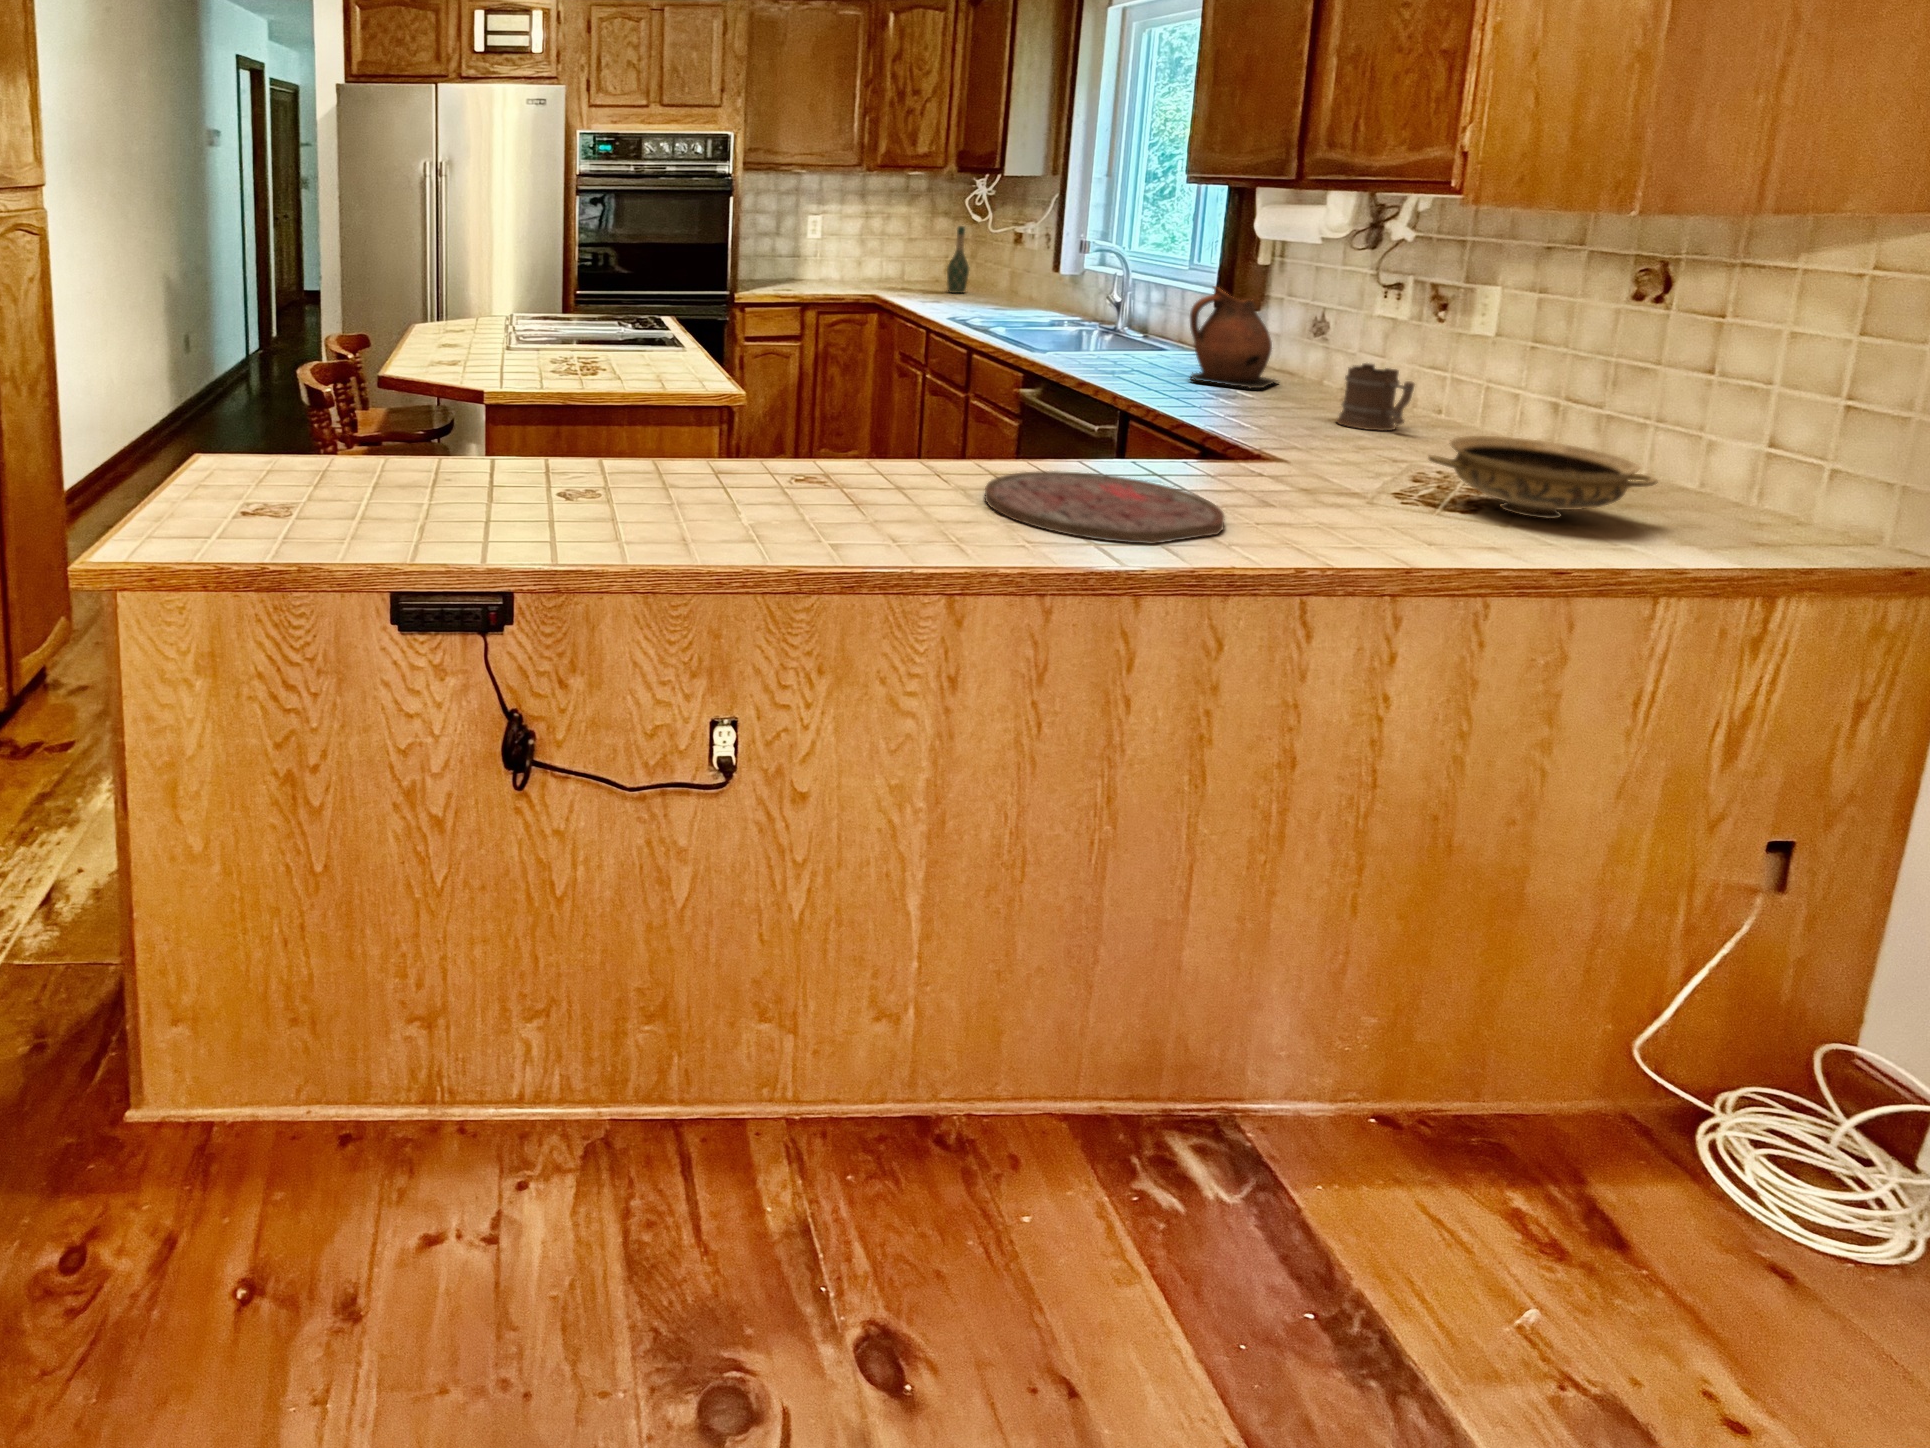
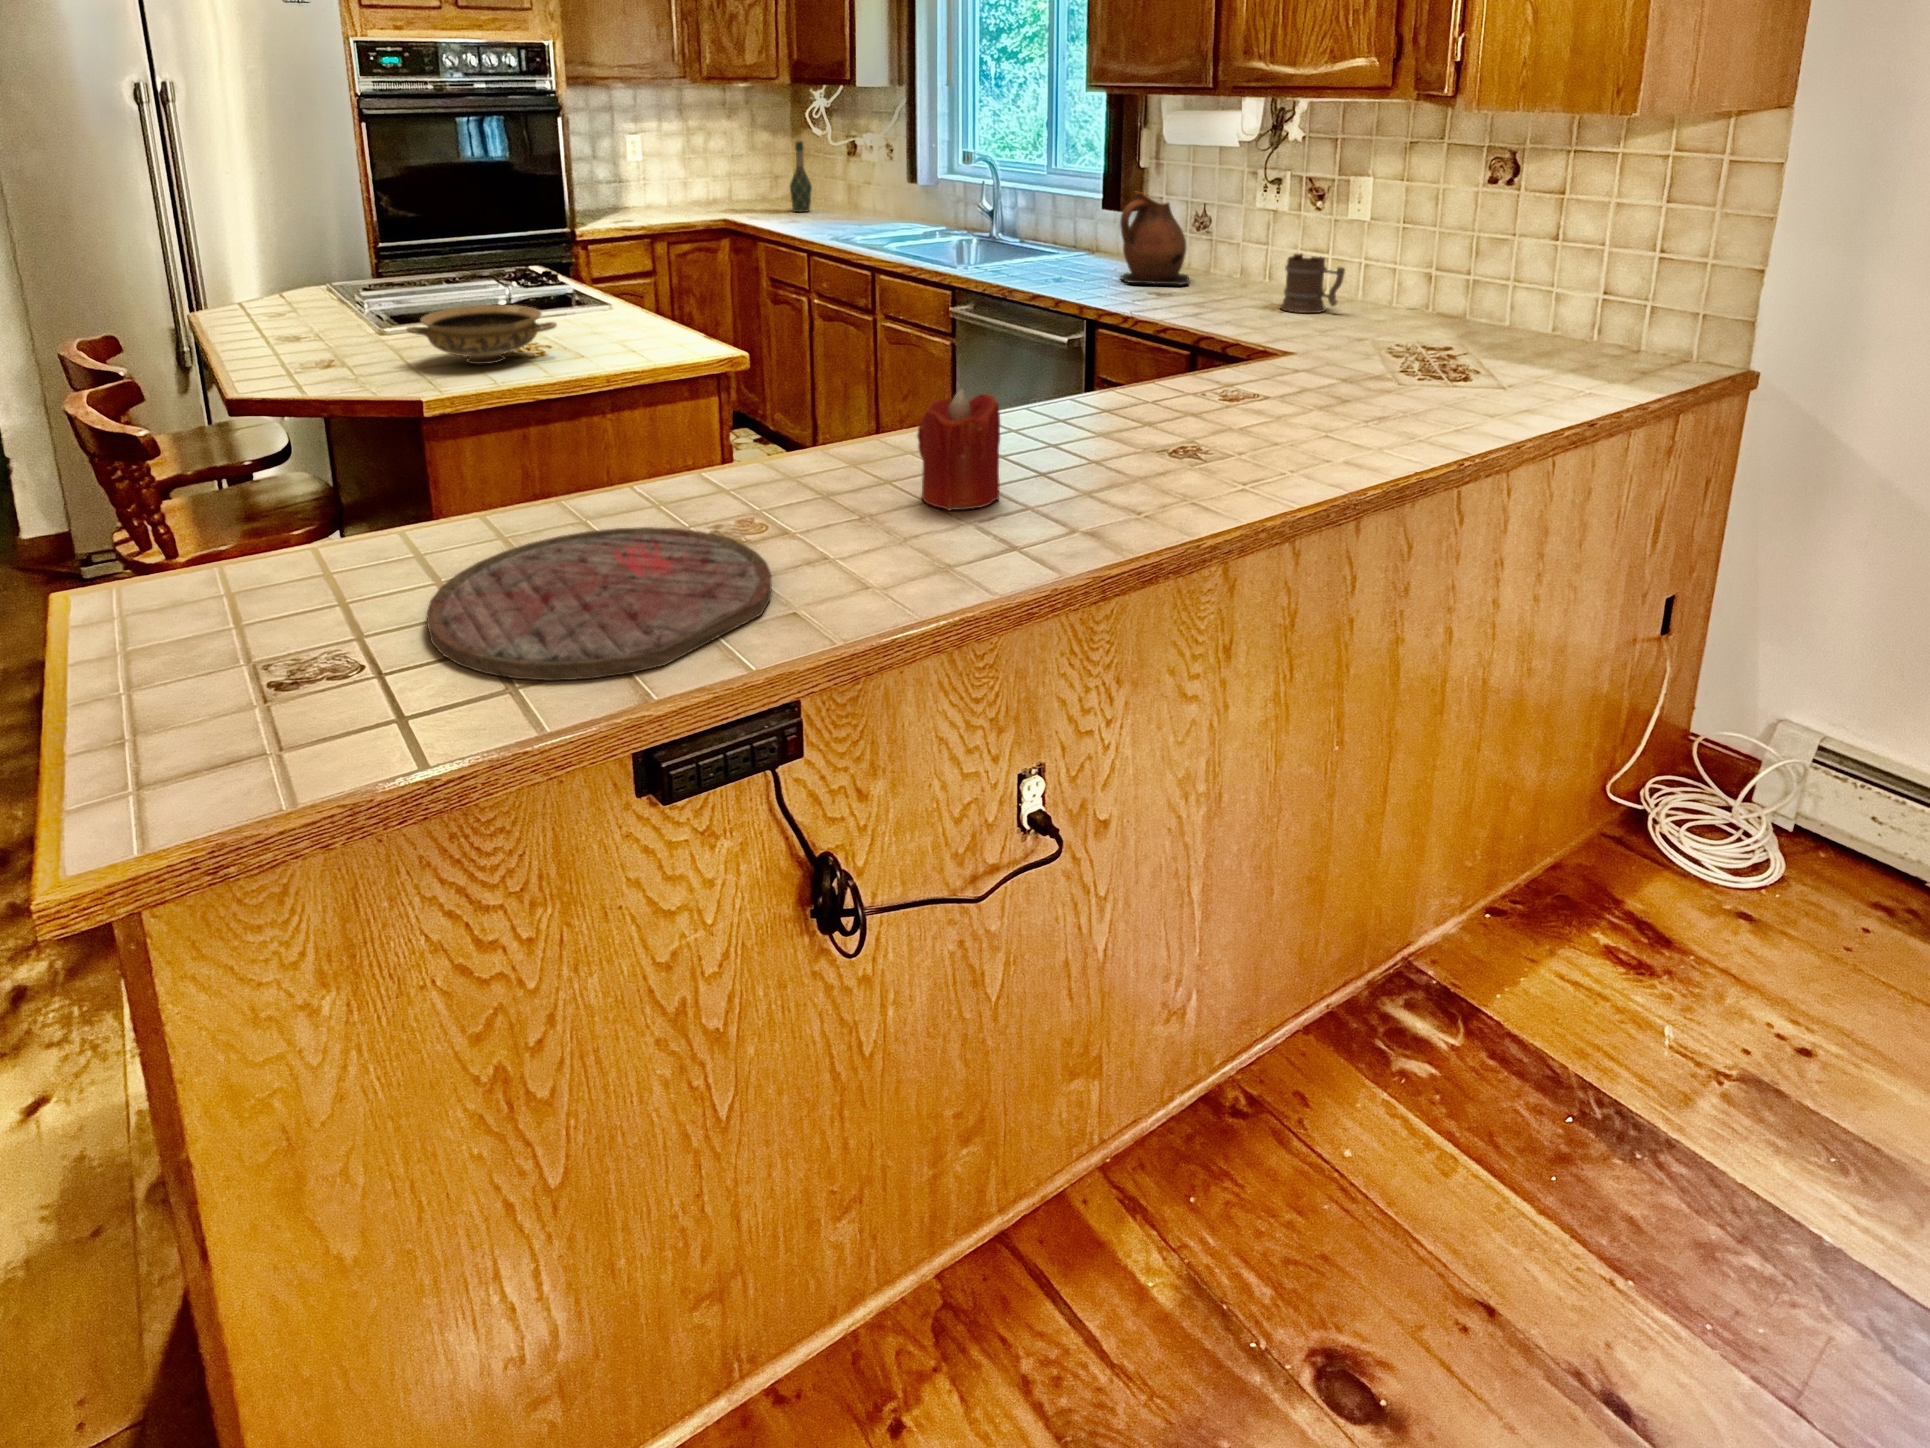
candle: none [711,409,777,507] -> present [917,390,1000,511]
ceramic bowl: present [1429,436,1657,519] -> present [407,305,557,364]
cutting board: present [985,471,1225,544] -> present [426,527,772,681]

